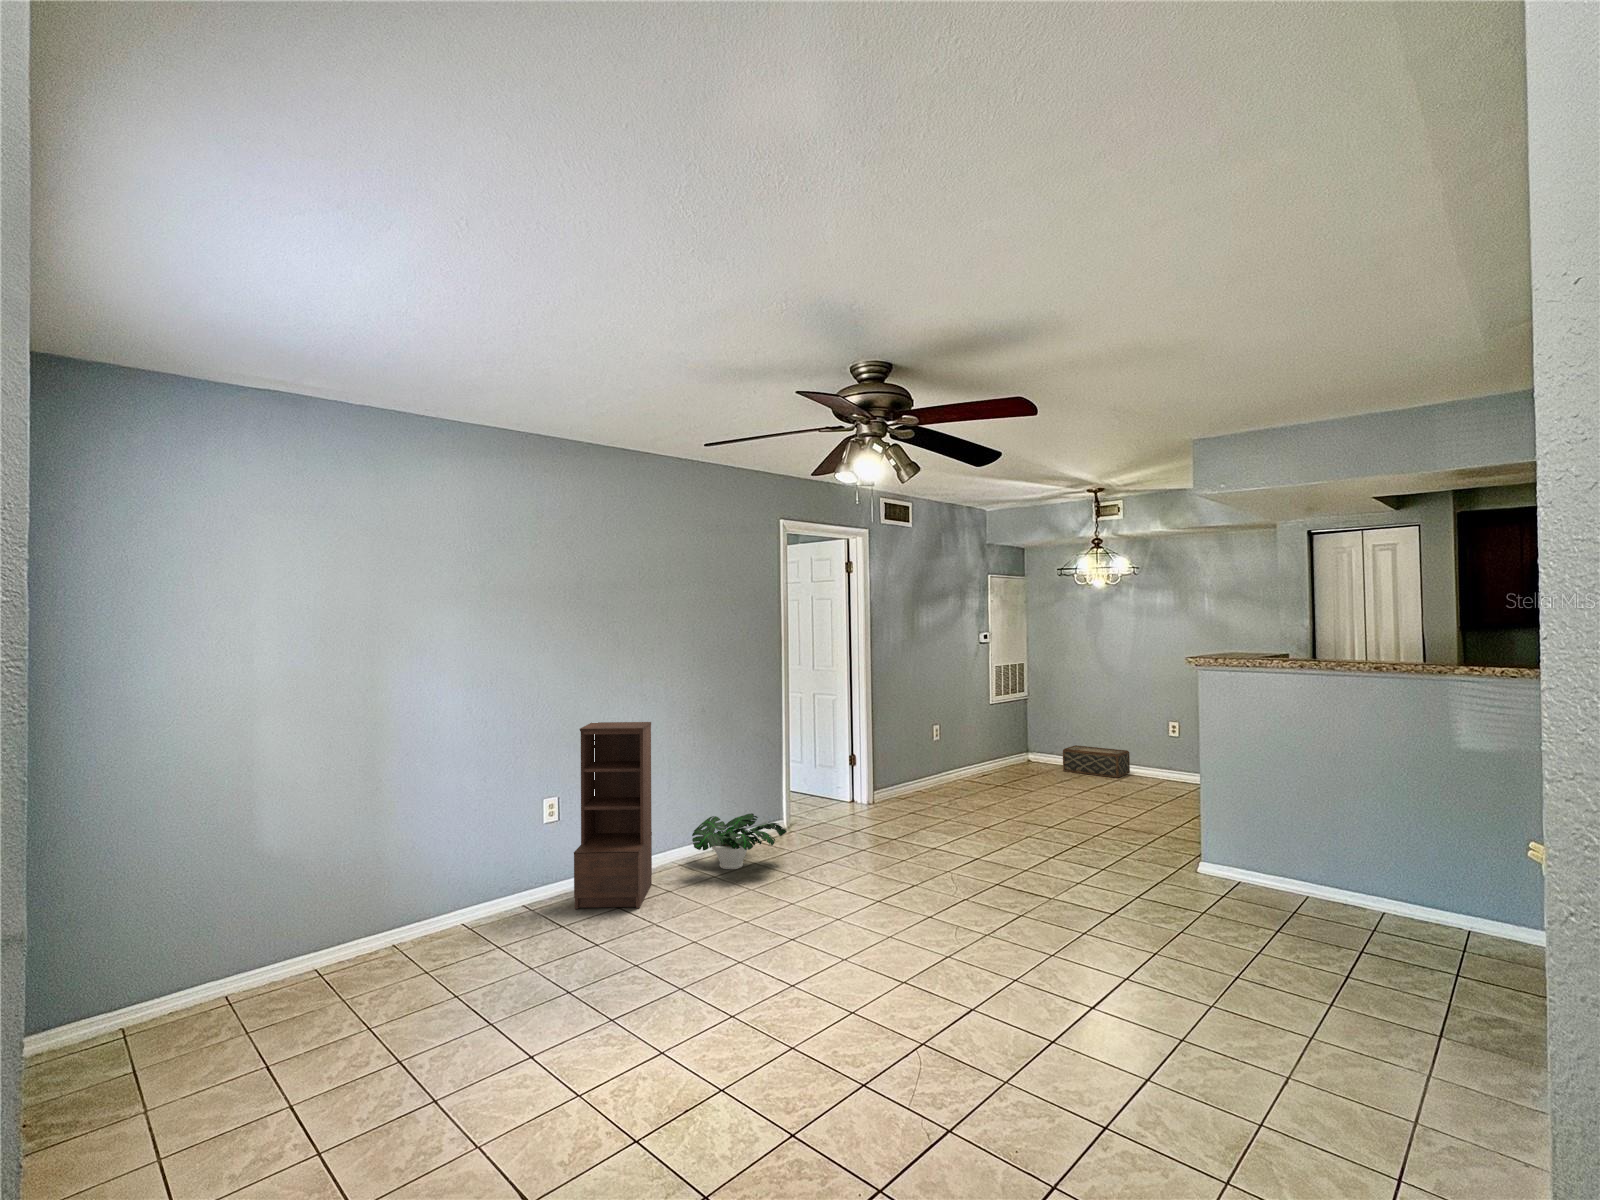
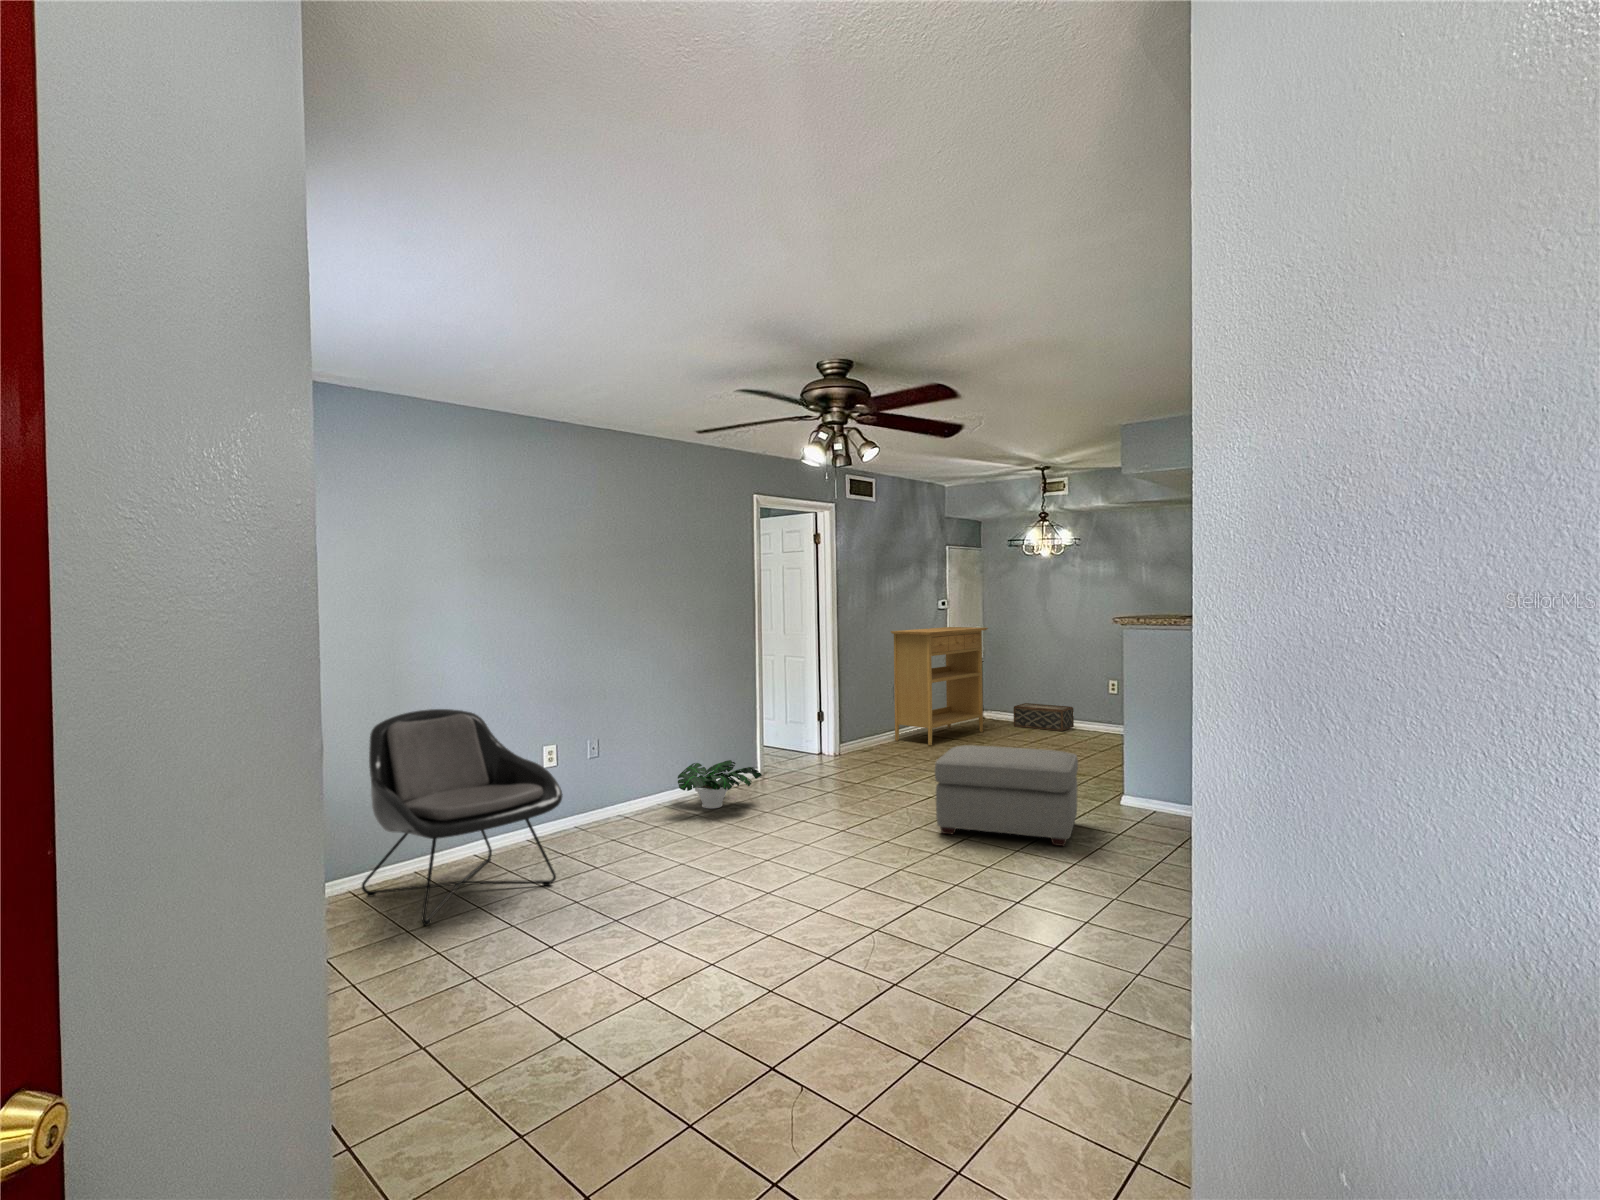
console table: none [929,662,1035,793] -> present [891,627,988,745]
bookshelf: present [574,722,652,909] -> none [573,677,642,841]
lounge chair: none [325,760,556,1024] -> present [362,709,563,926]
ottoman: none [985,804,1150,929] -> present [935,745,1078,846]

